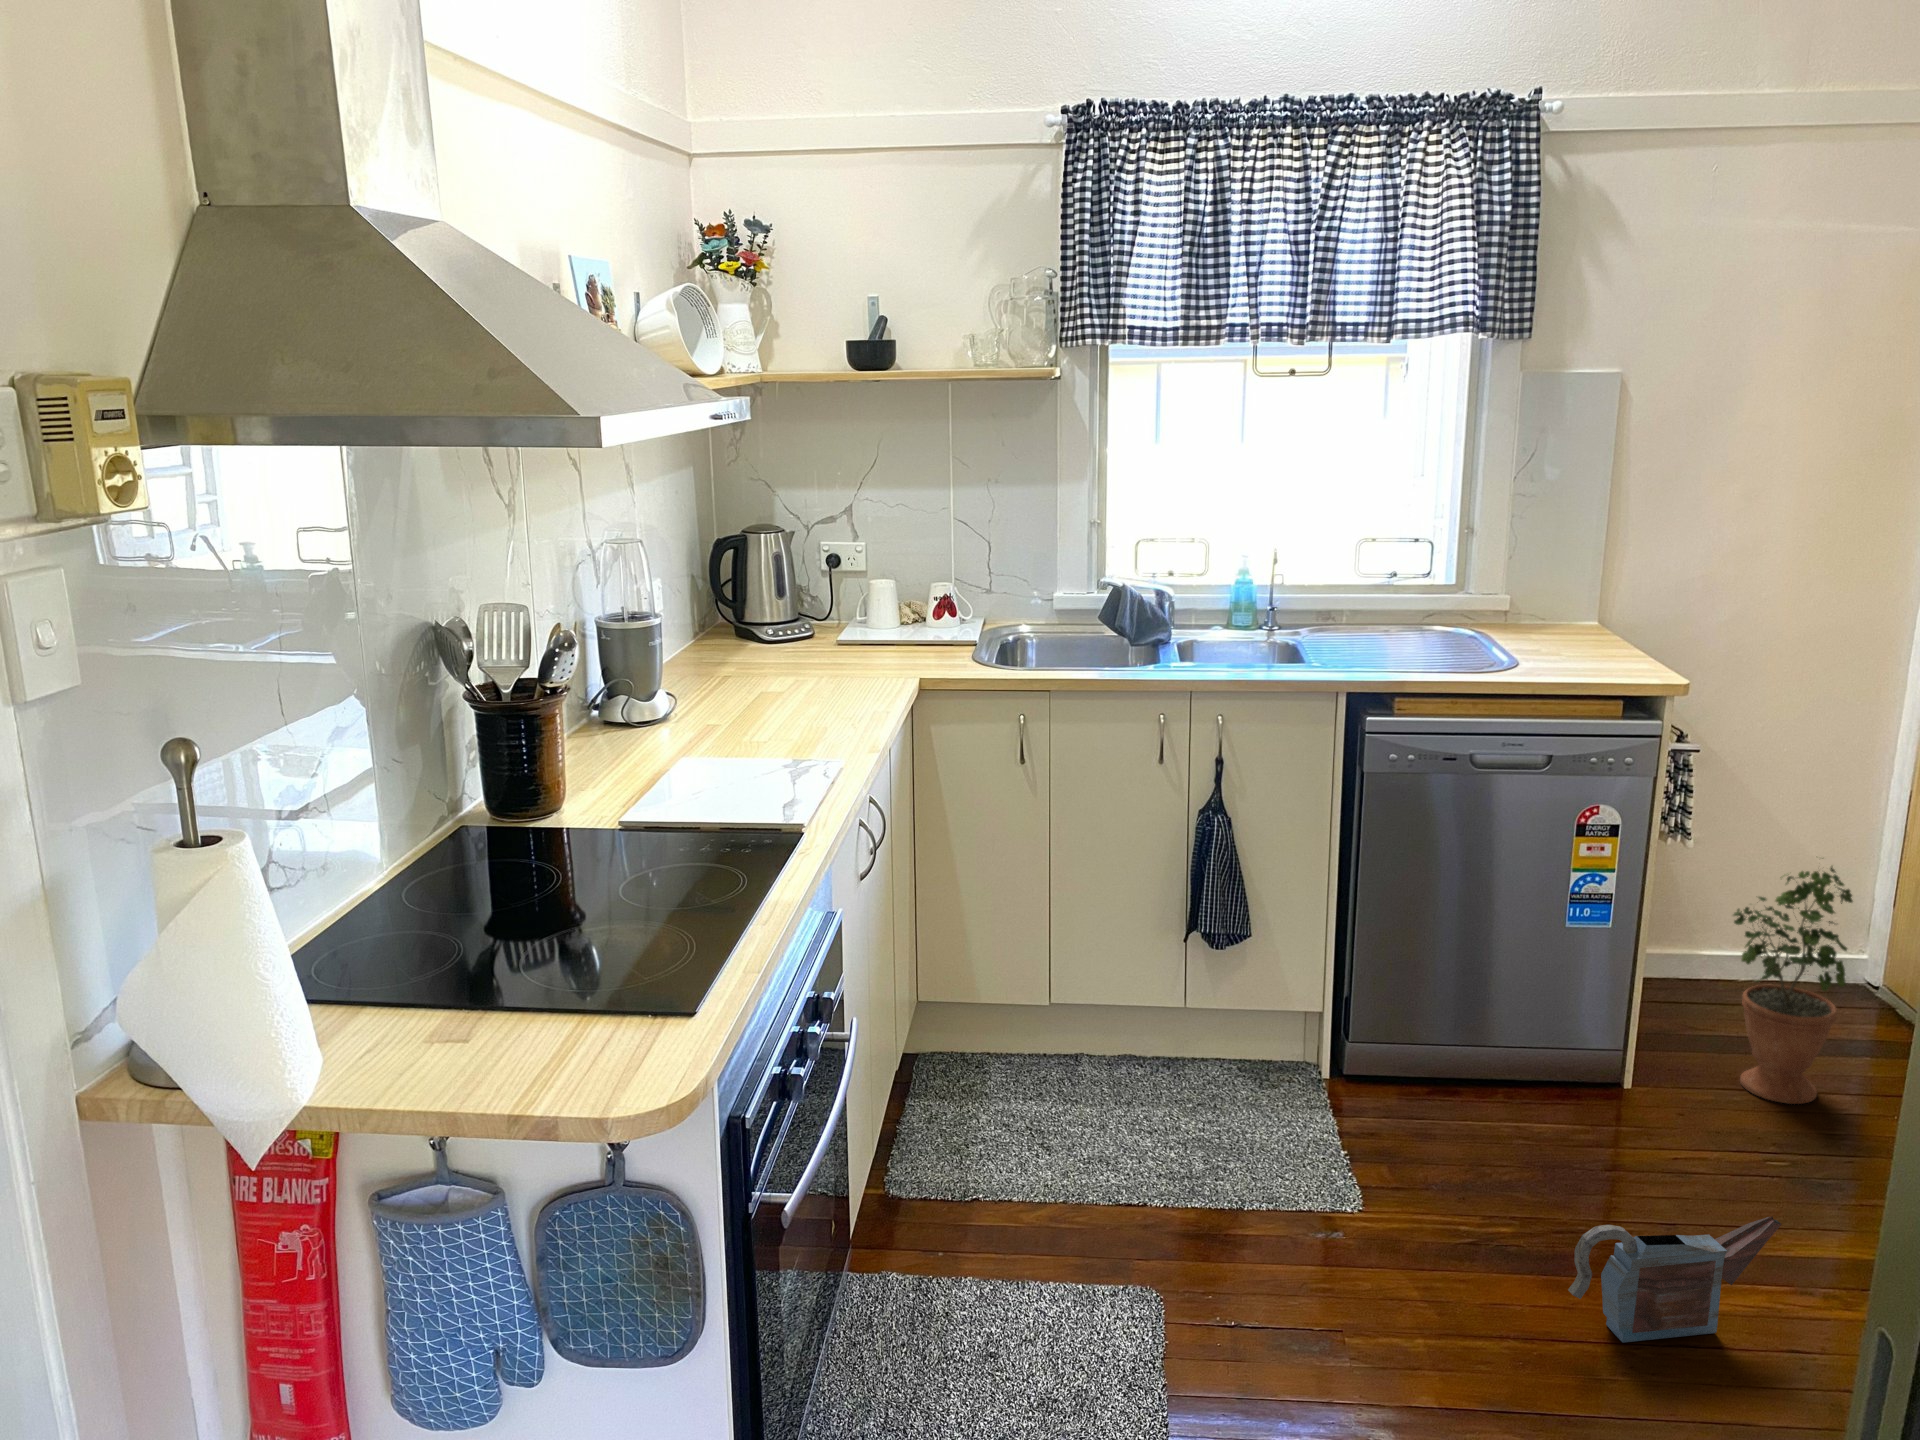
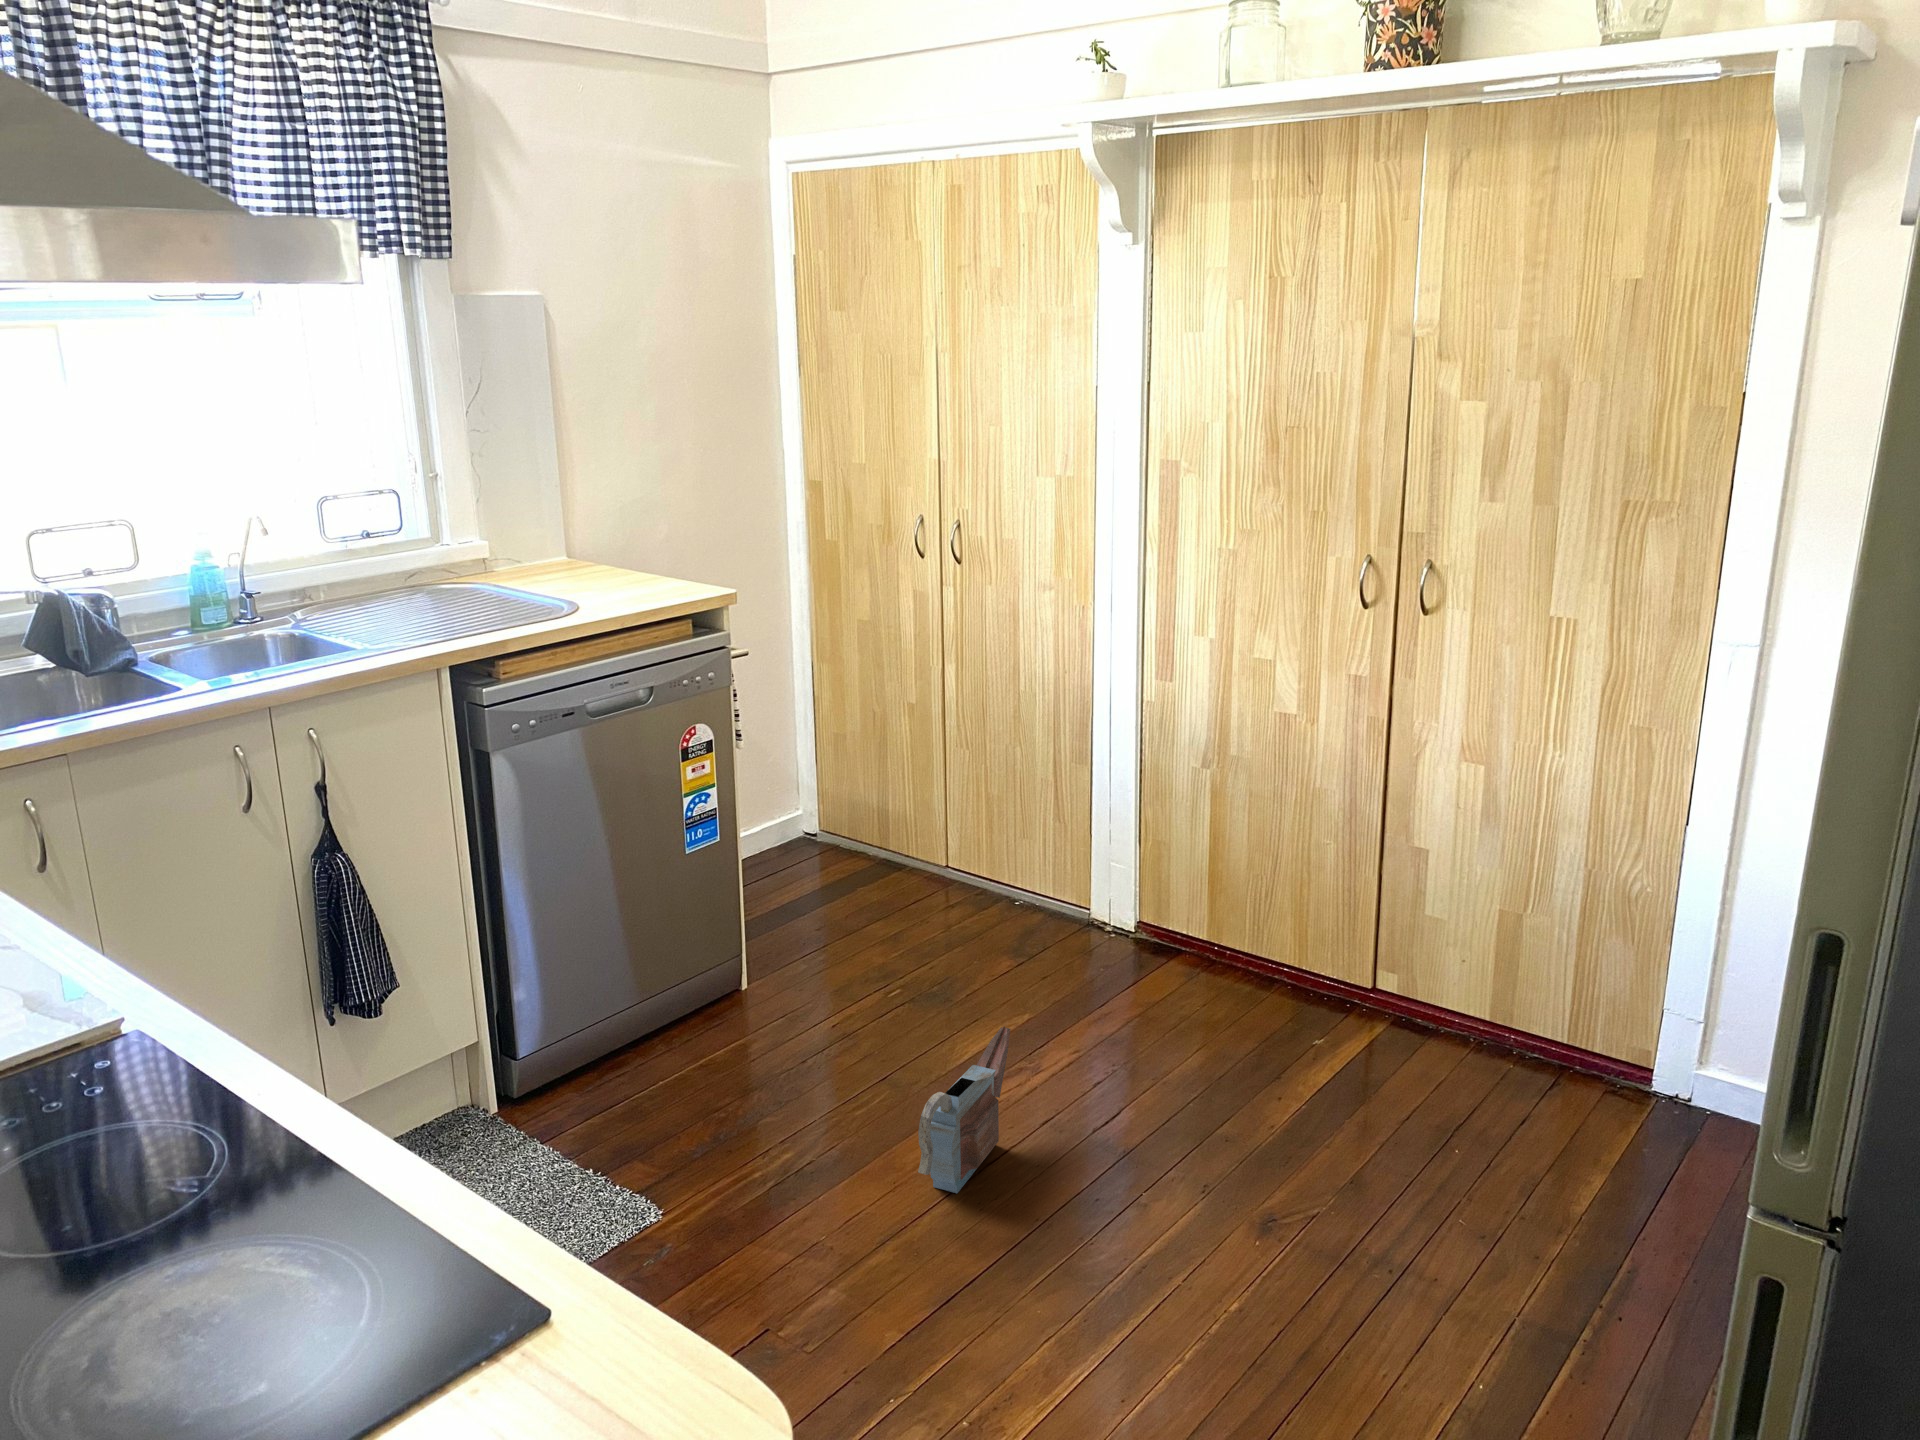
potted plant: present [1733,866,1853,1104] -> none [778,731,872,948]

